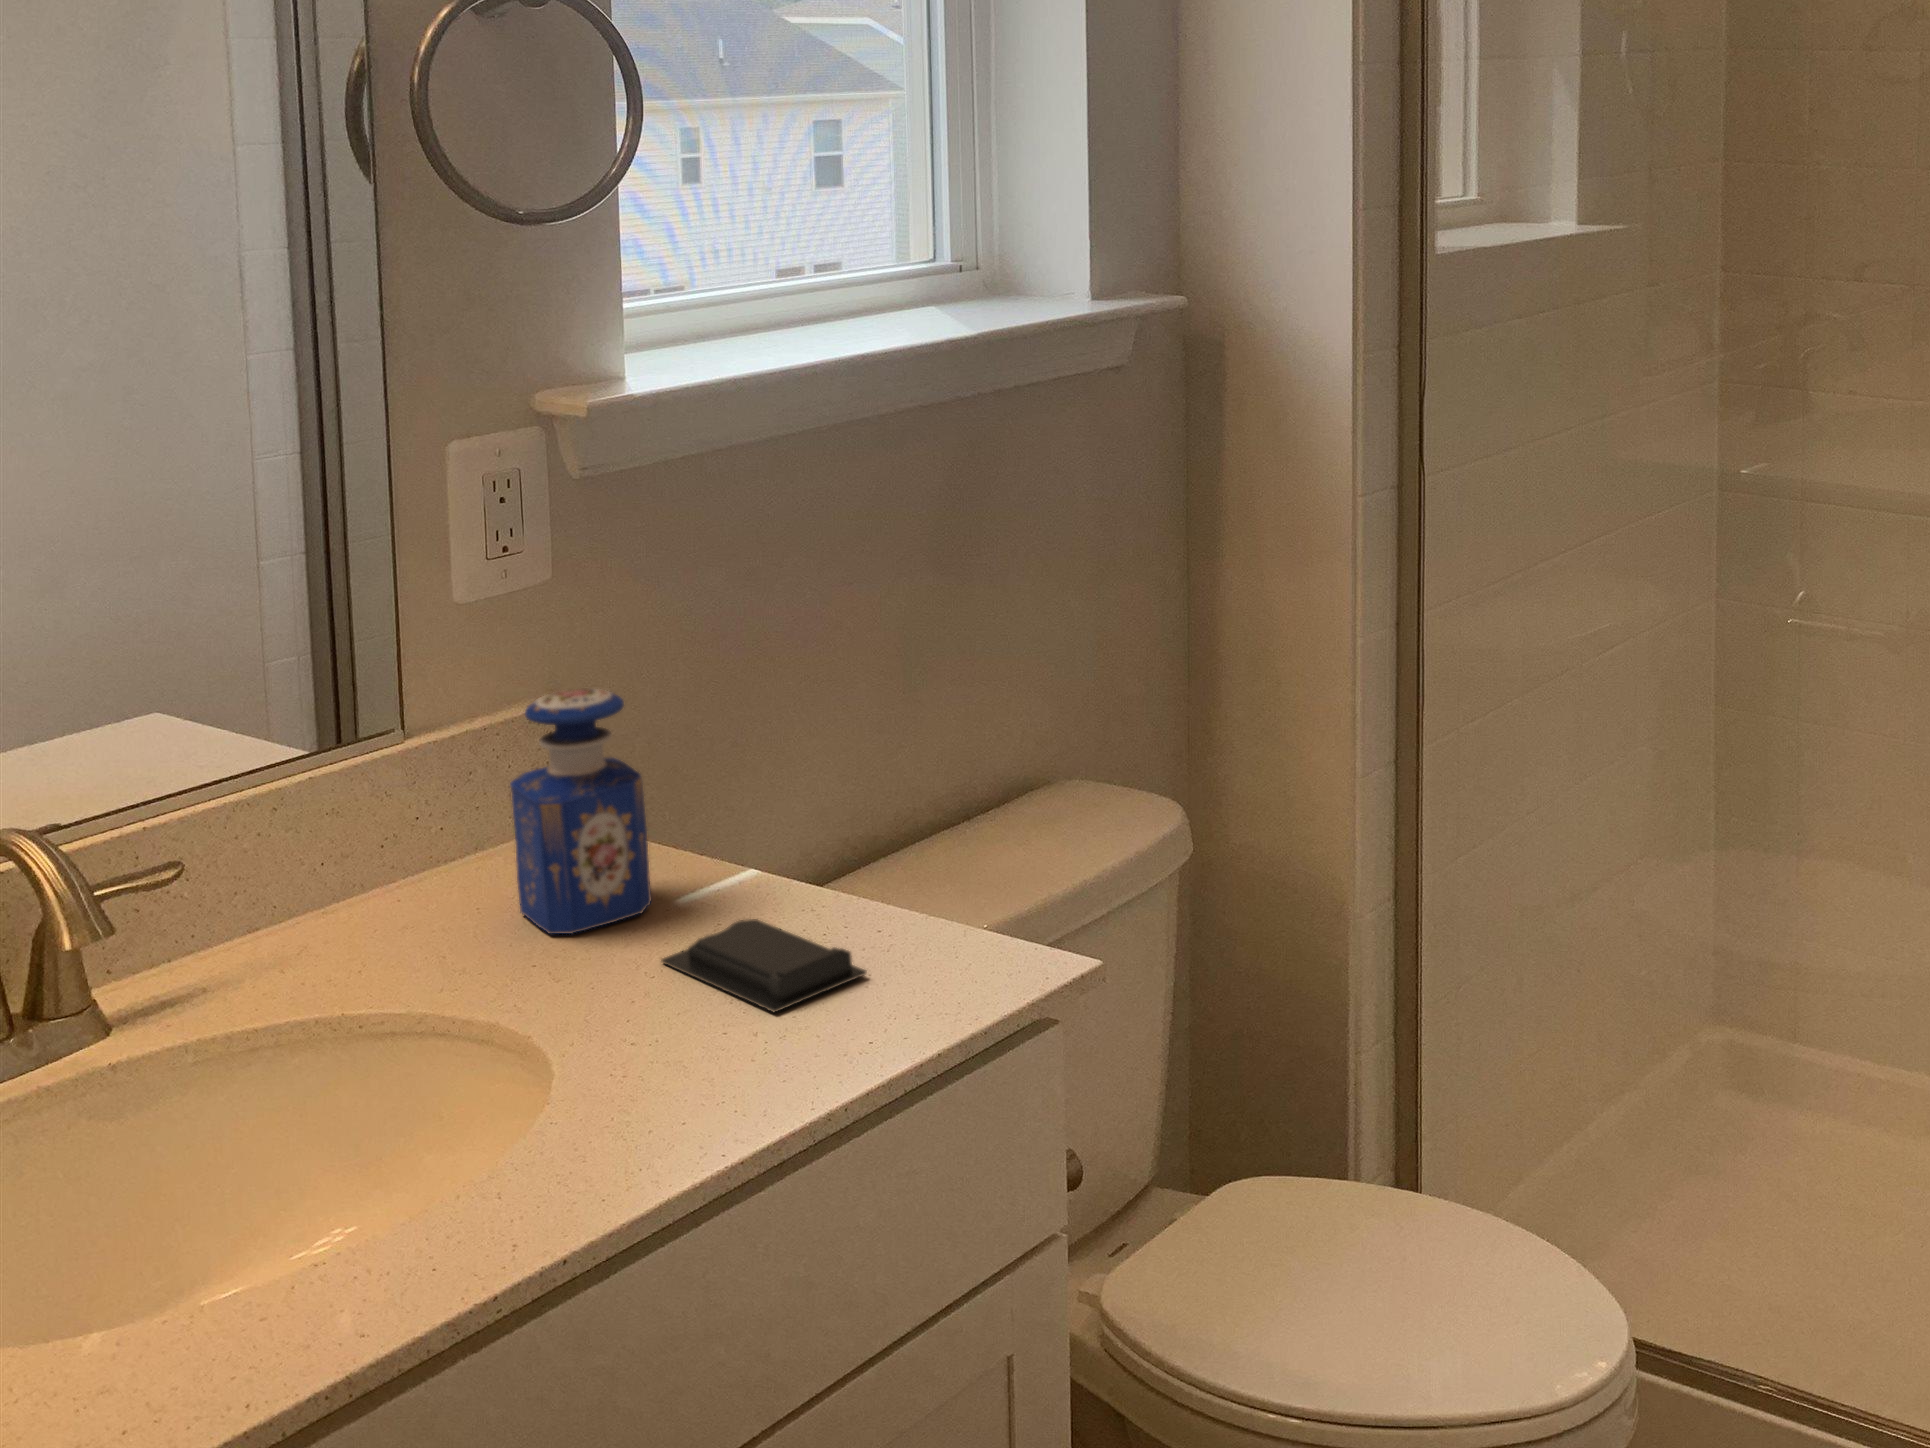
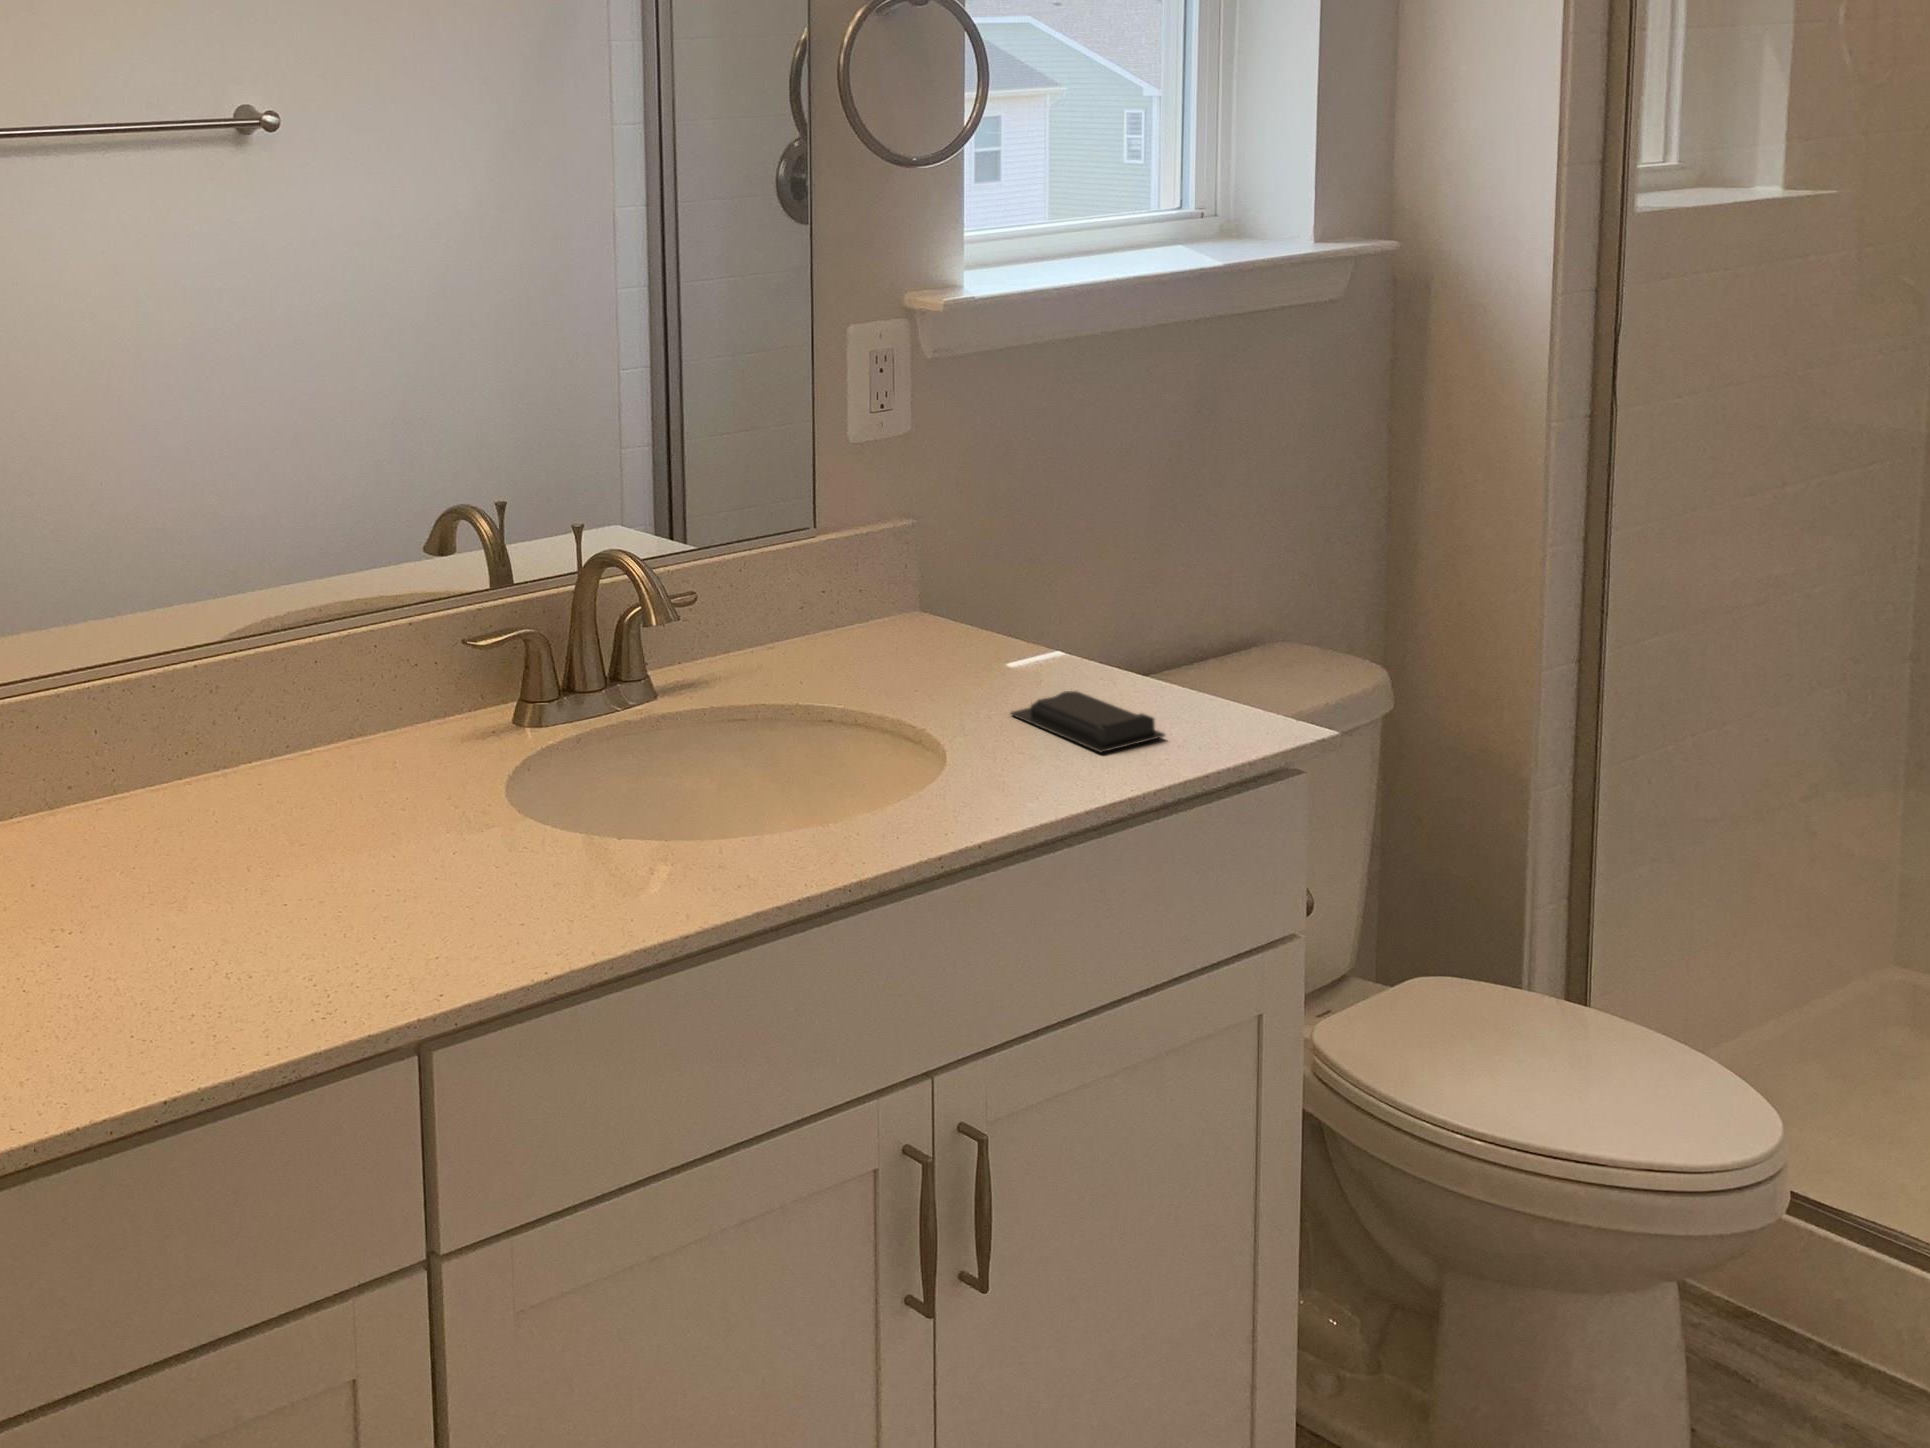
perfume bottle: present [510,688,651,934] -> none [899,513,995,691]

